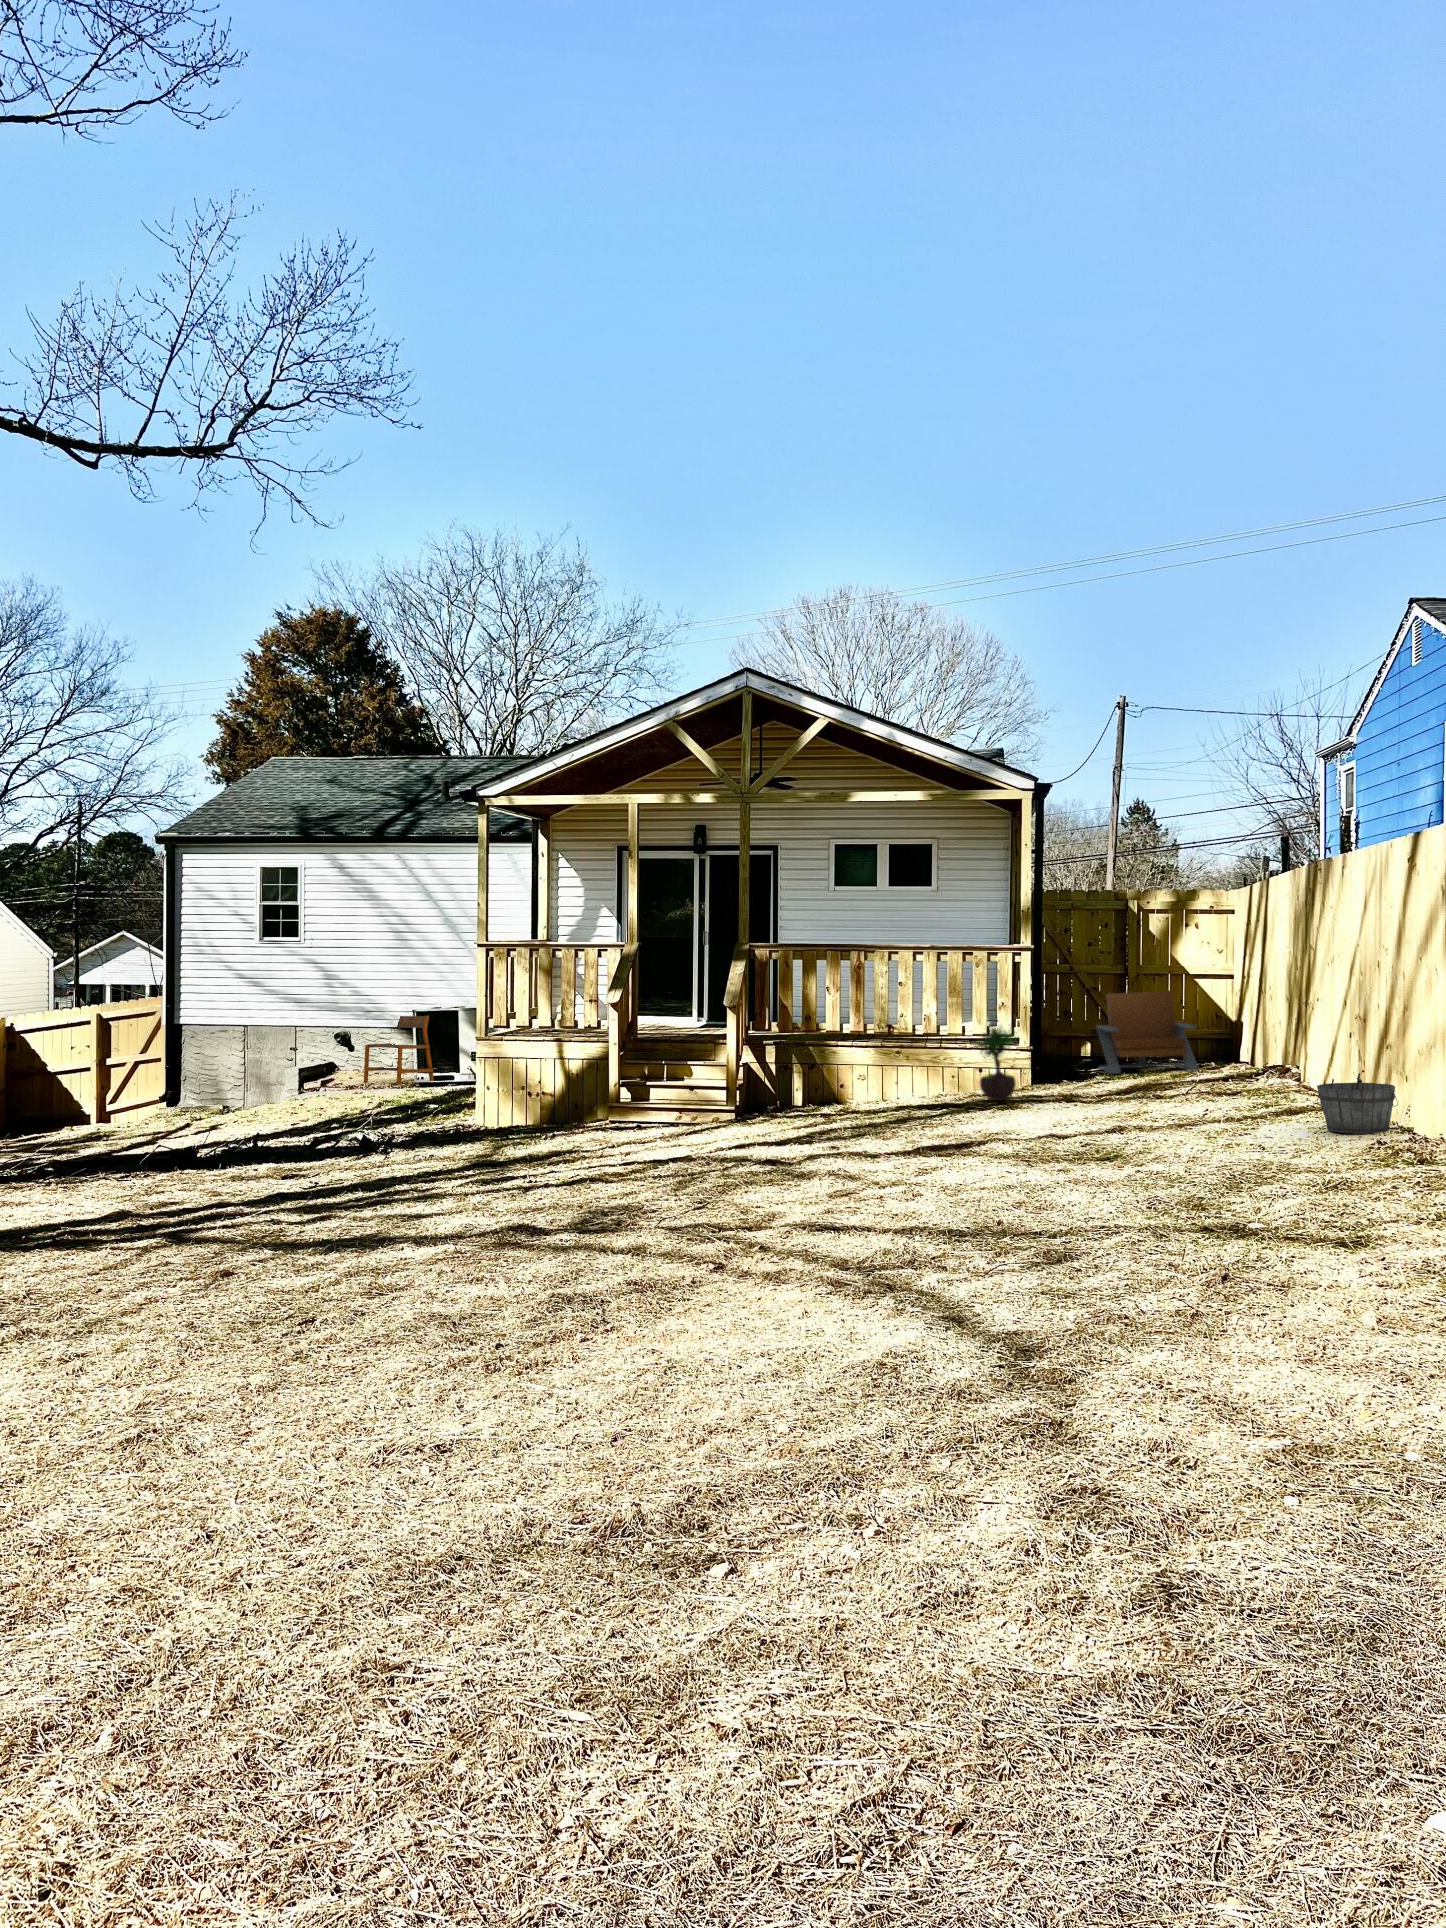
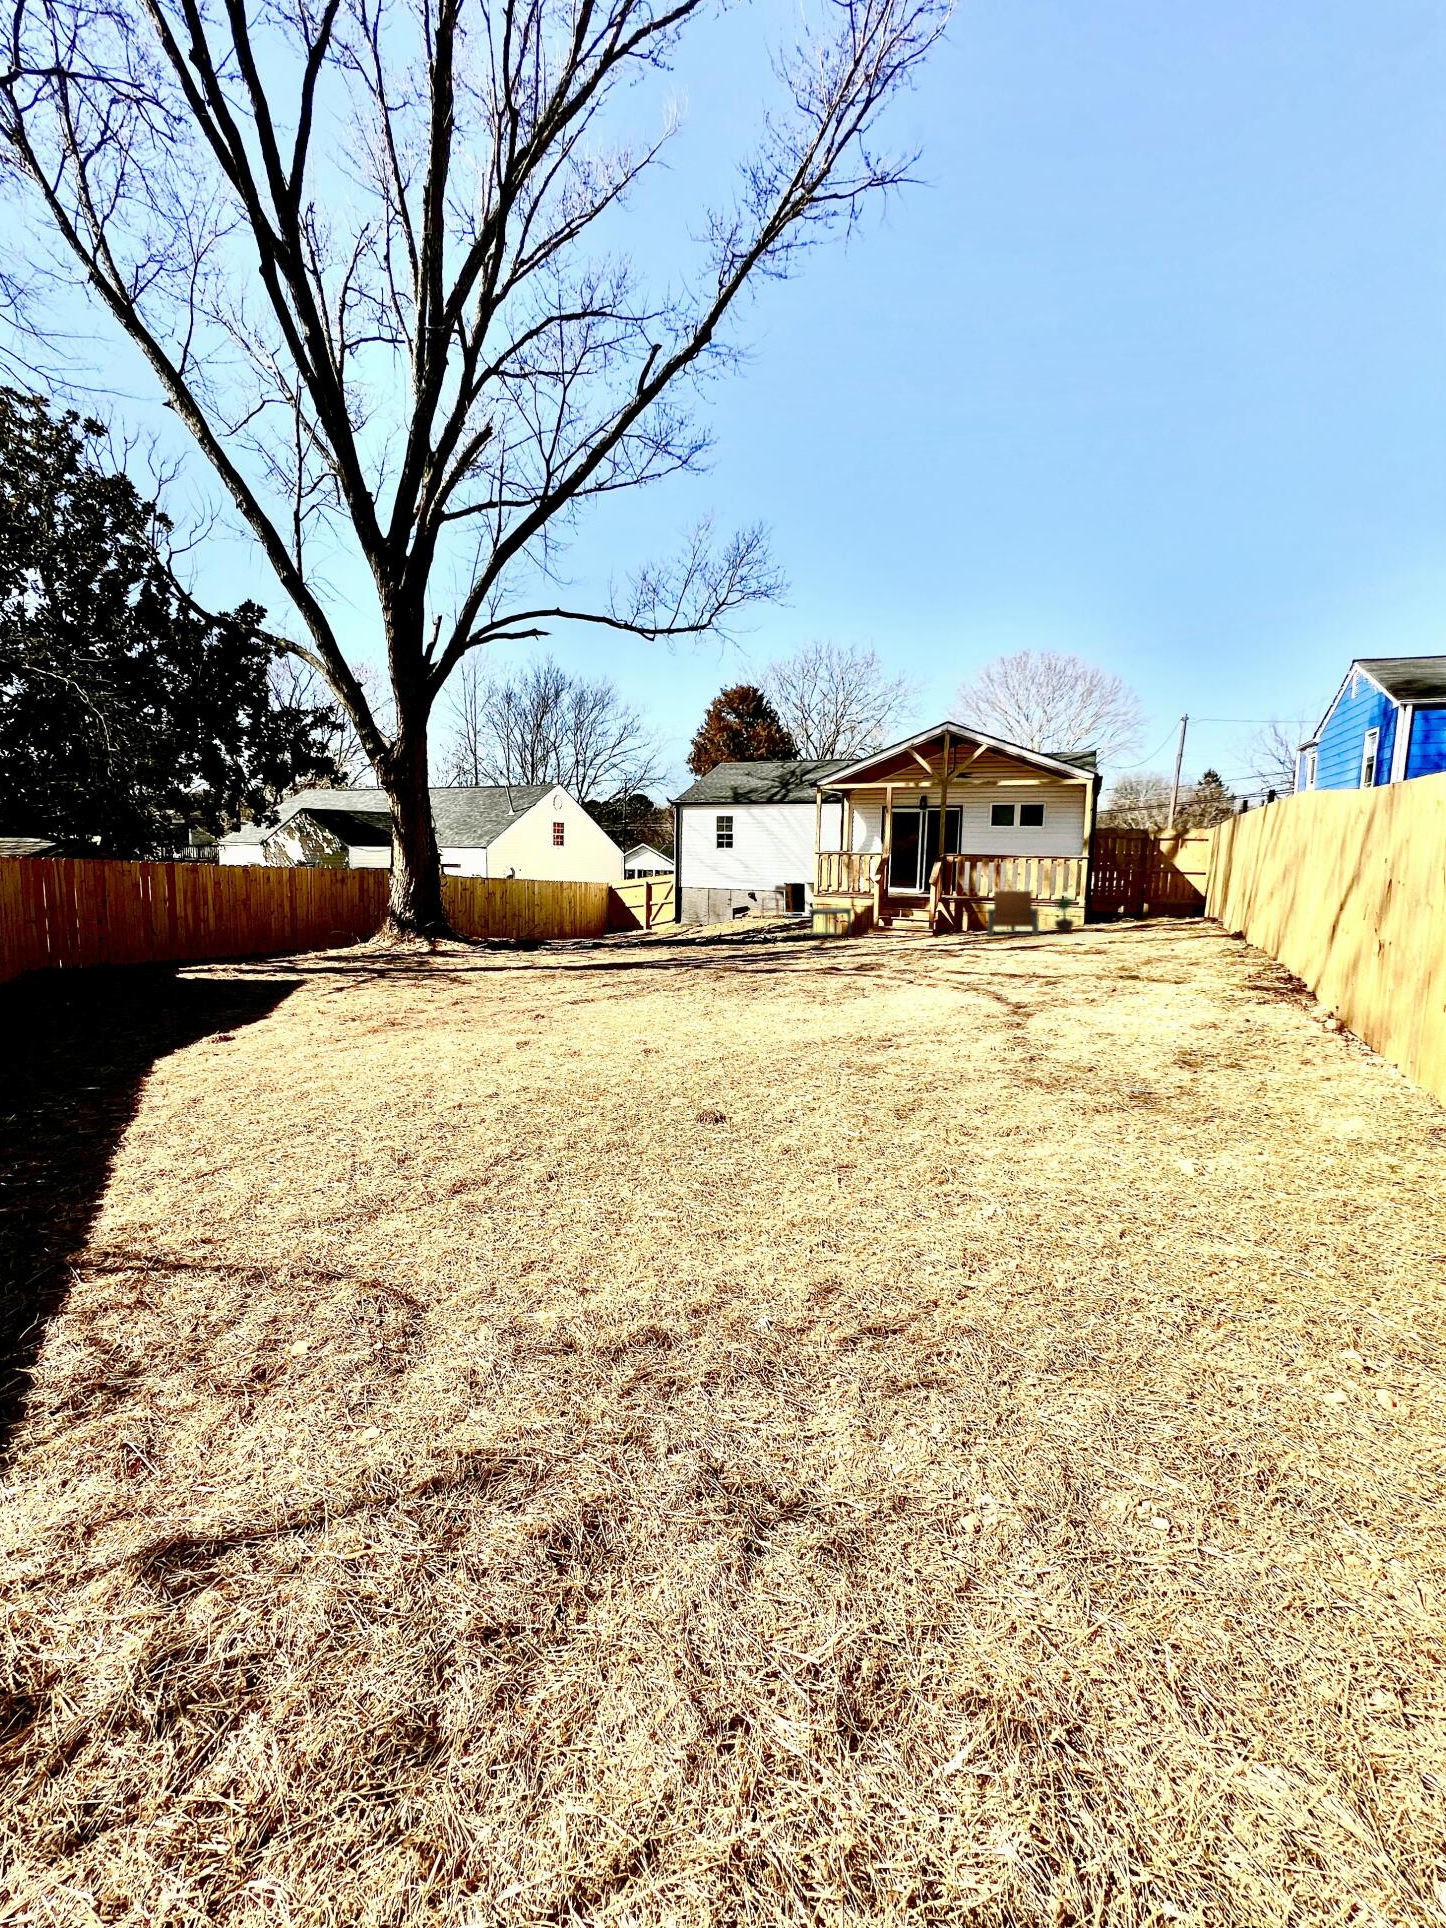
lounge chair: present [1097,991,1199,1074] -> present [987,891,1039,936]
round table: none [461,1064,564,1133] -> present [809,908,852,937]
wooden bucket: present [1317,1070,1398,1134] -> none [1215,920,1257,950]

